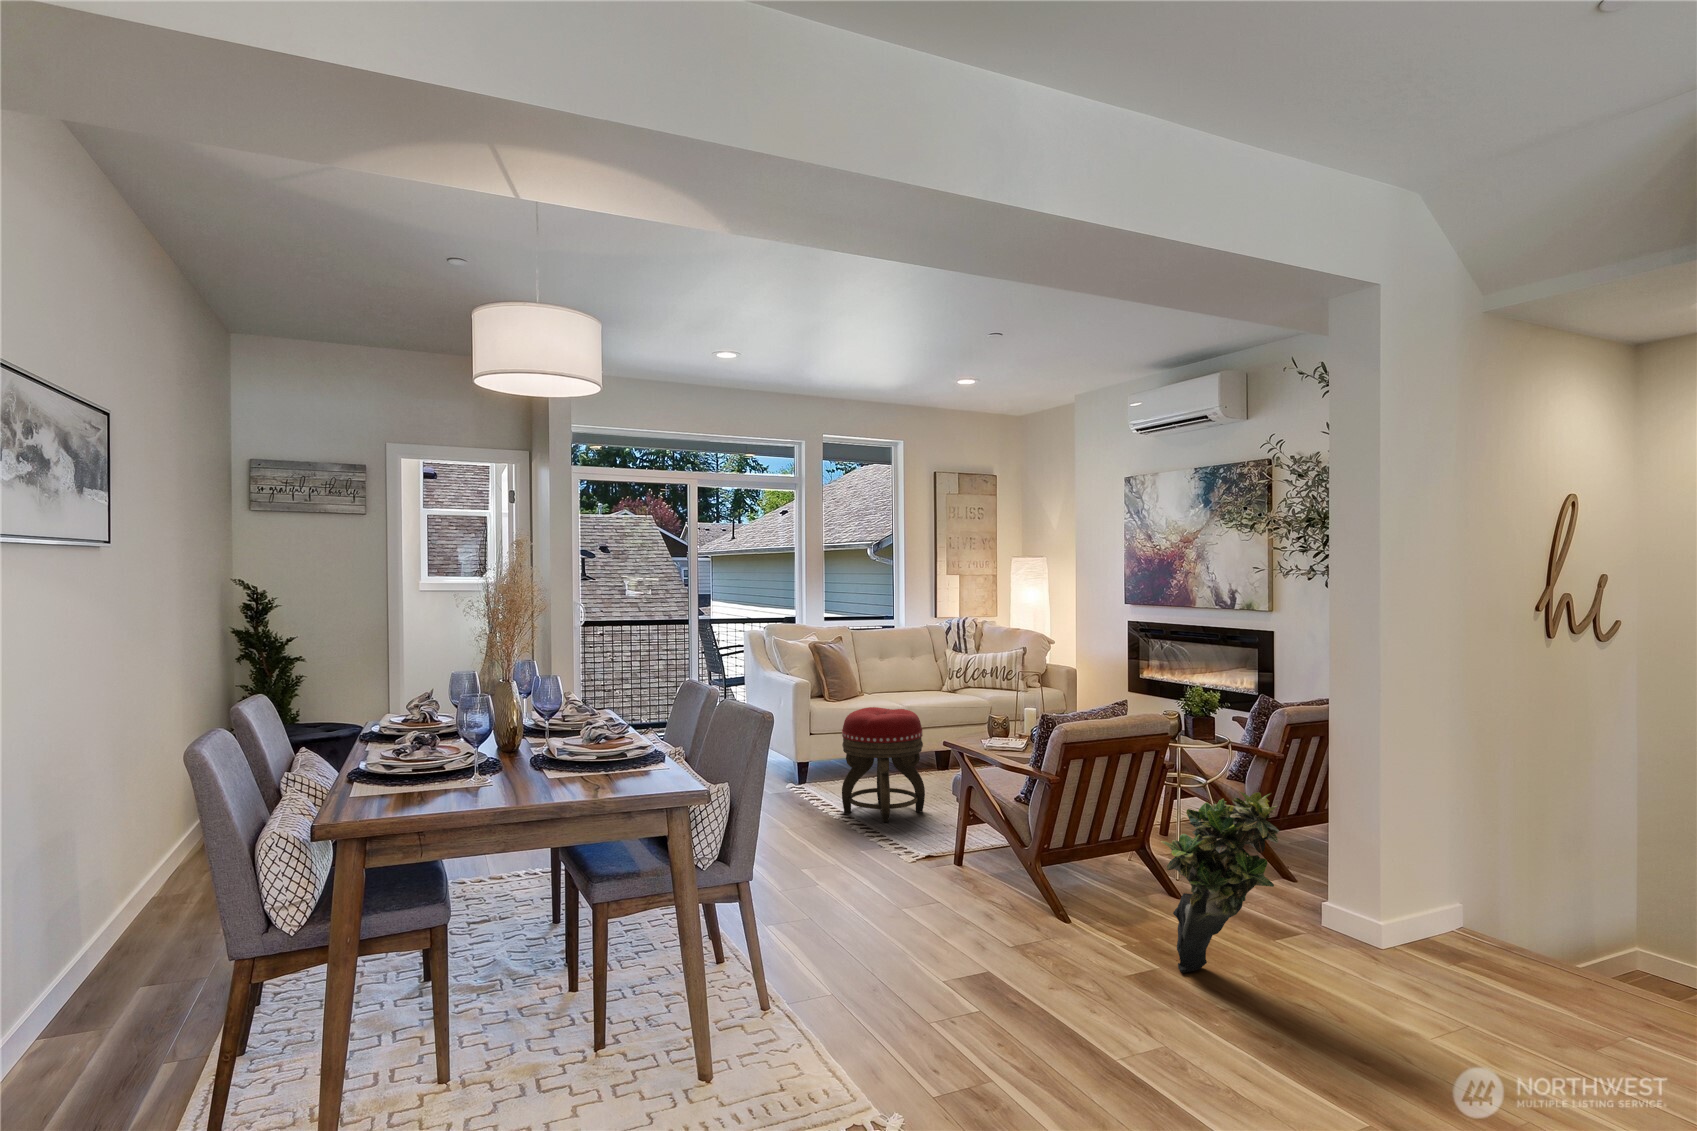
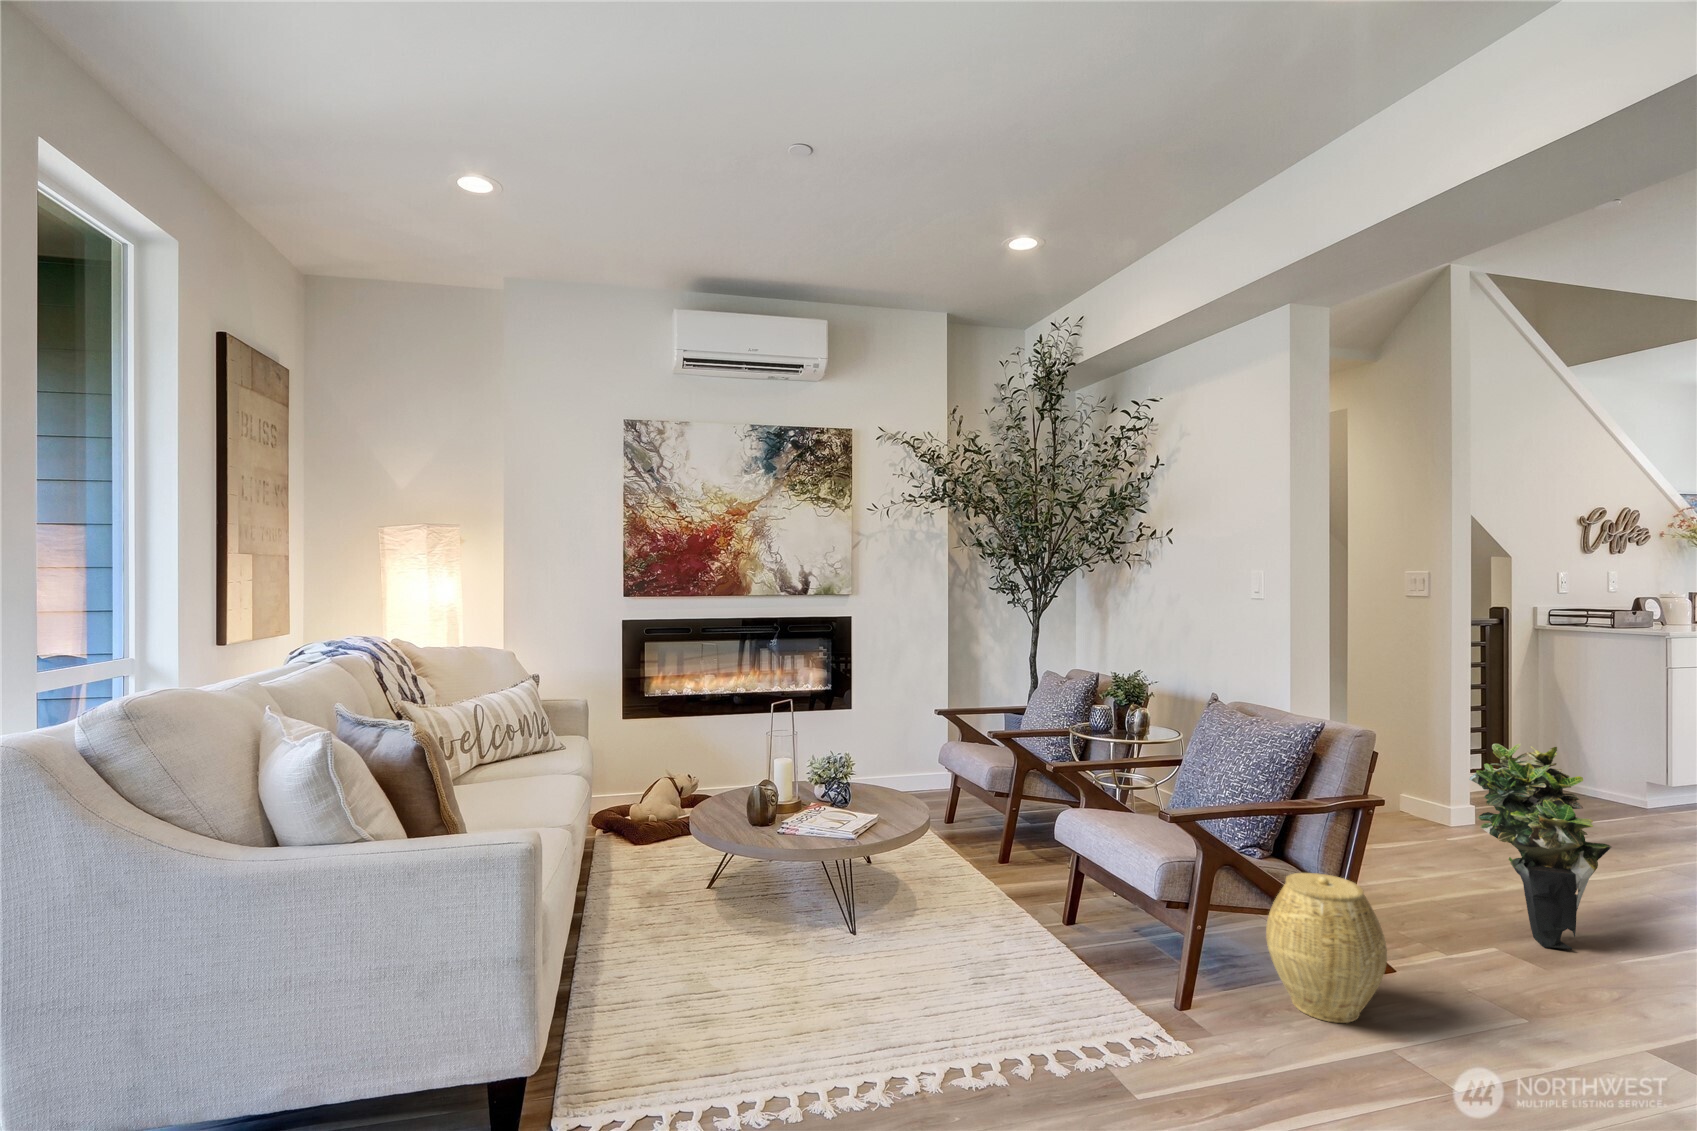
footstool: present [842,707,925,822] -> none [806,800,980,1074]
woven basket: none [944,799,1012,889] -> present [1266,873,1387,1023]

